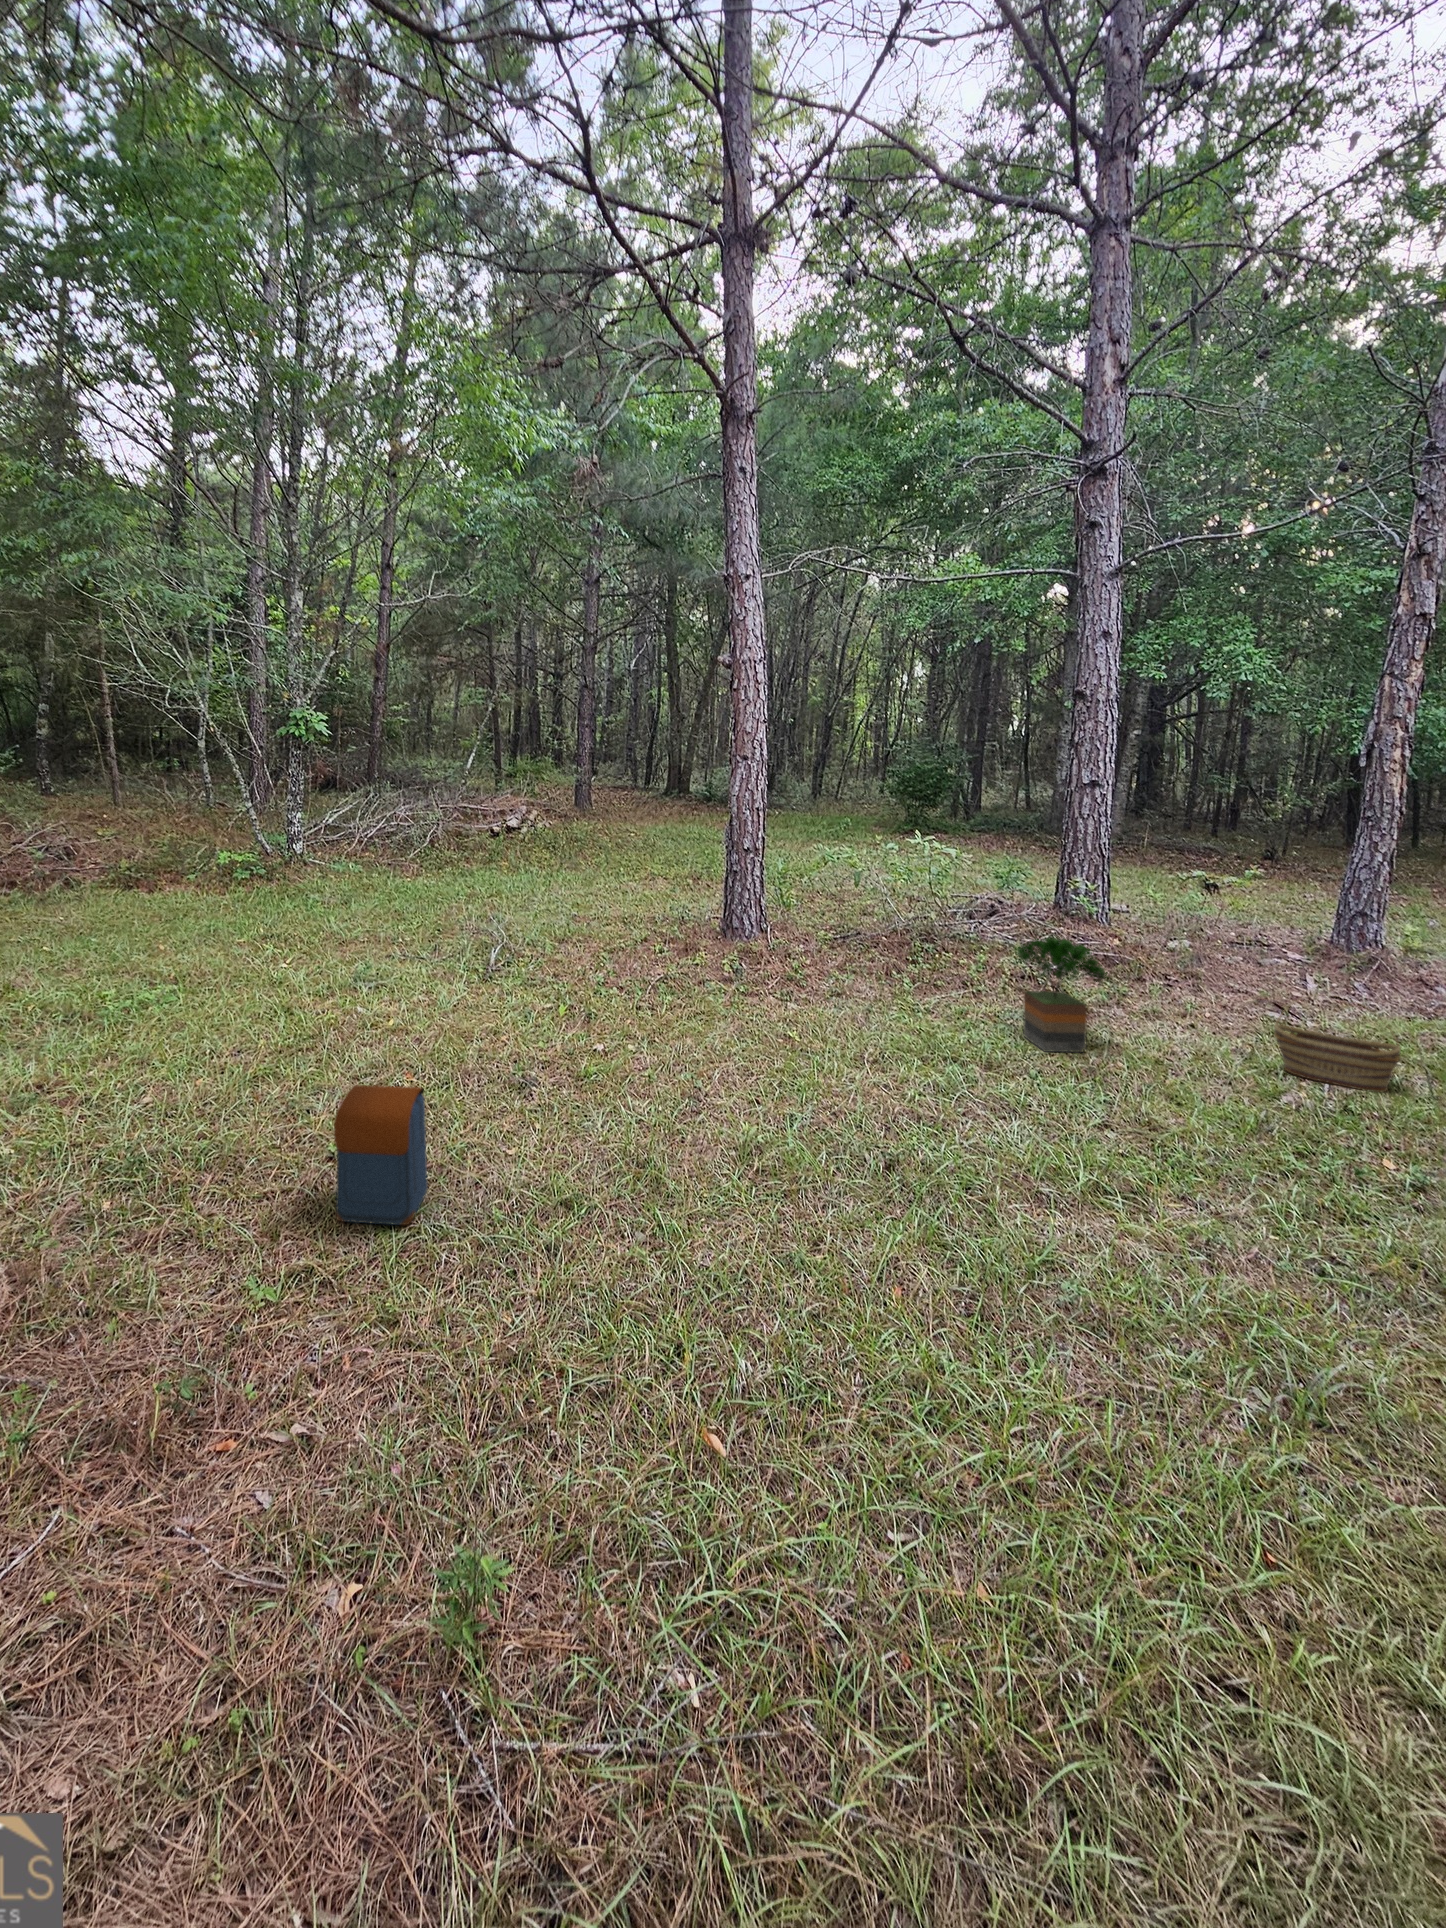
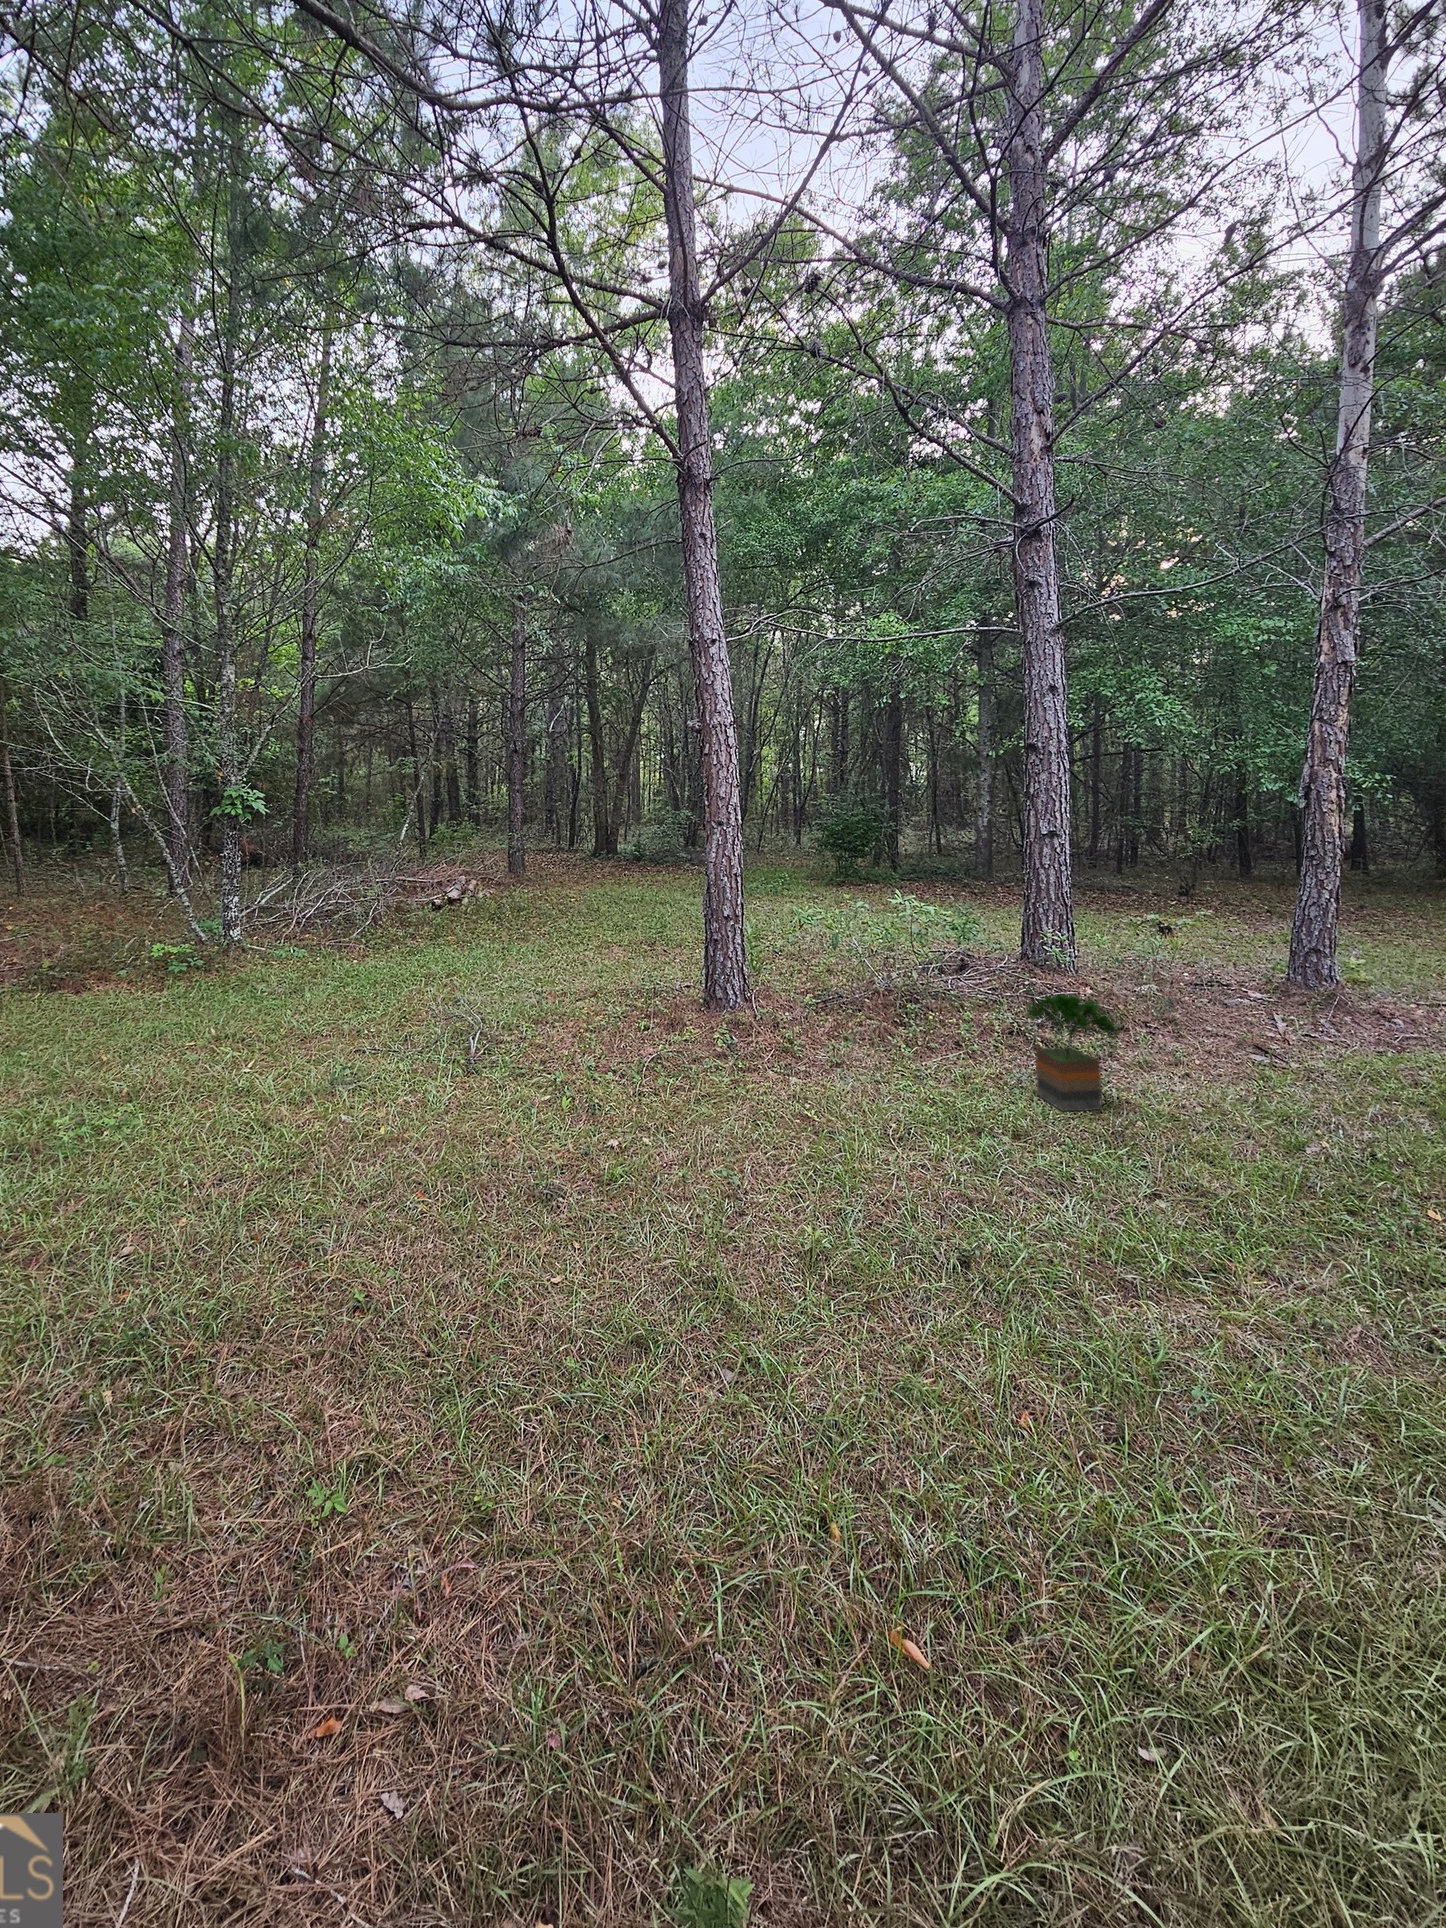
basket: present [1274,994,1401,1092] -> none [1276,1041,1394,1135]
backpack: present [334,1085,428,1225] -> none [380,1220,480,1393]

